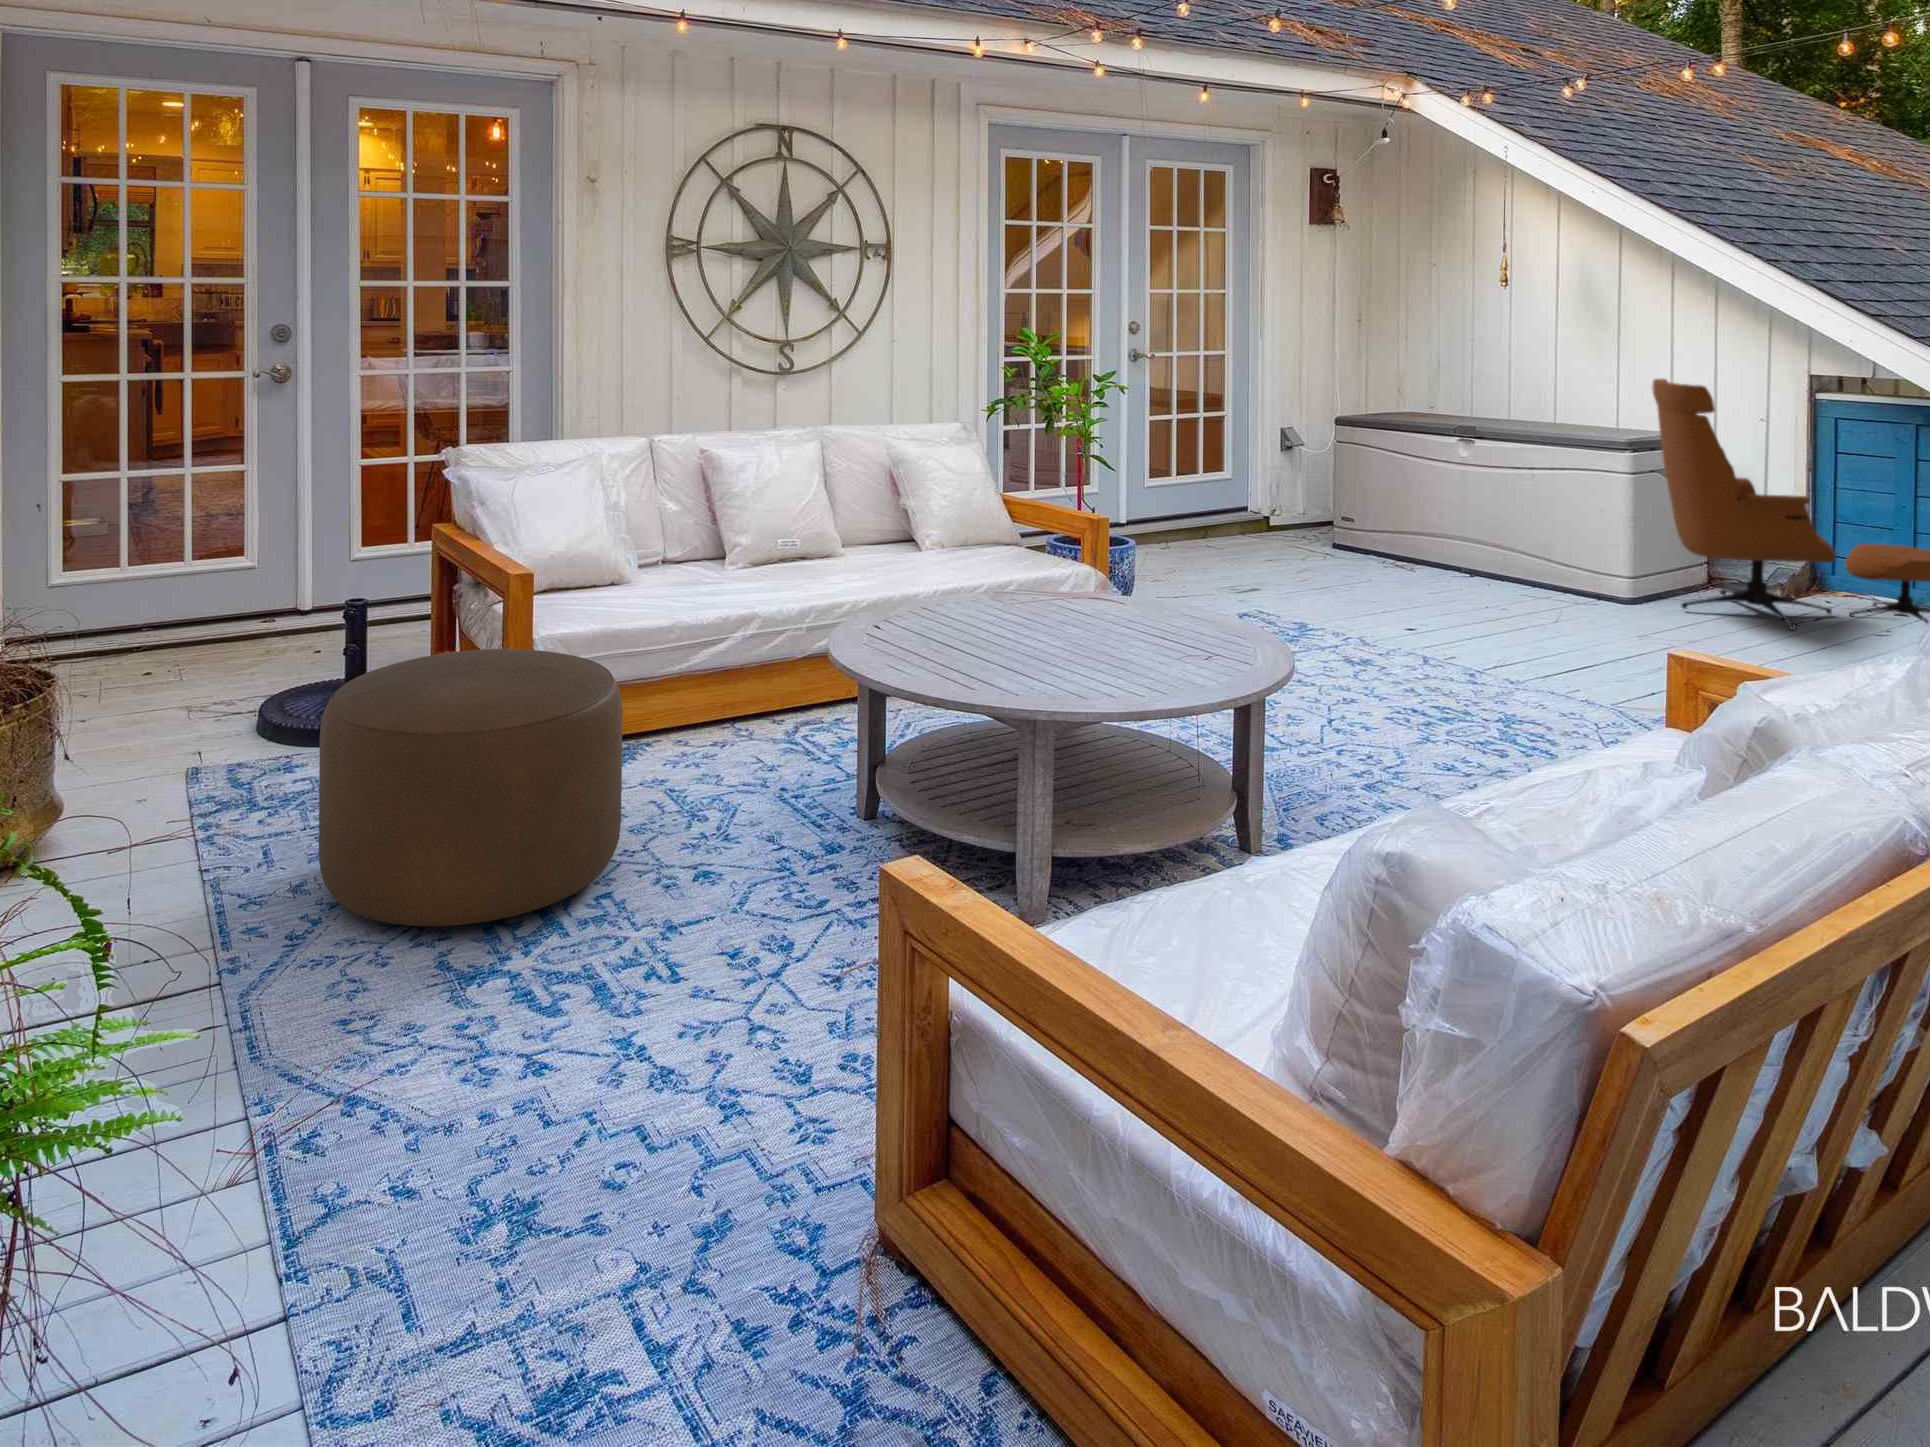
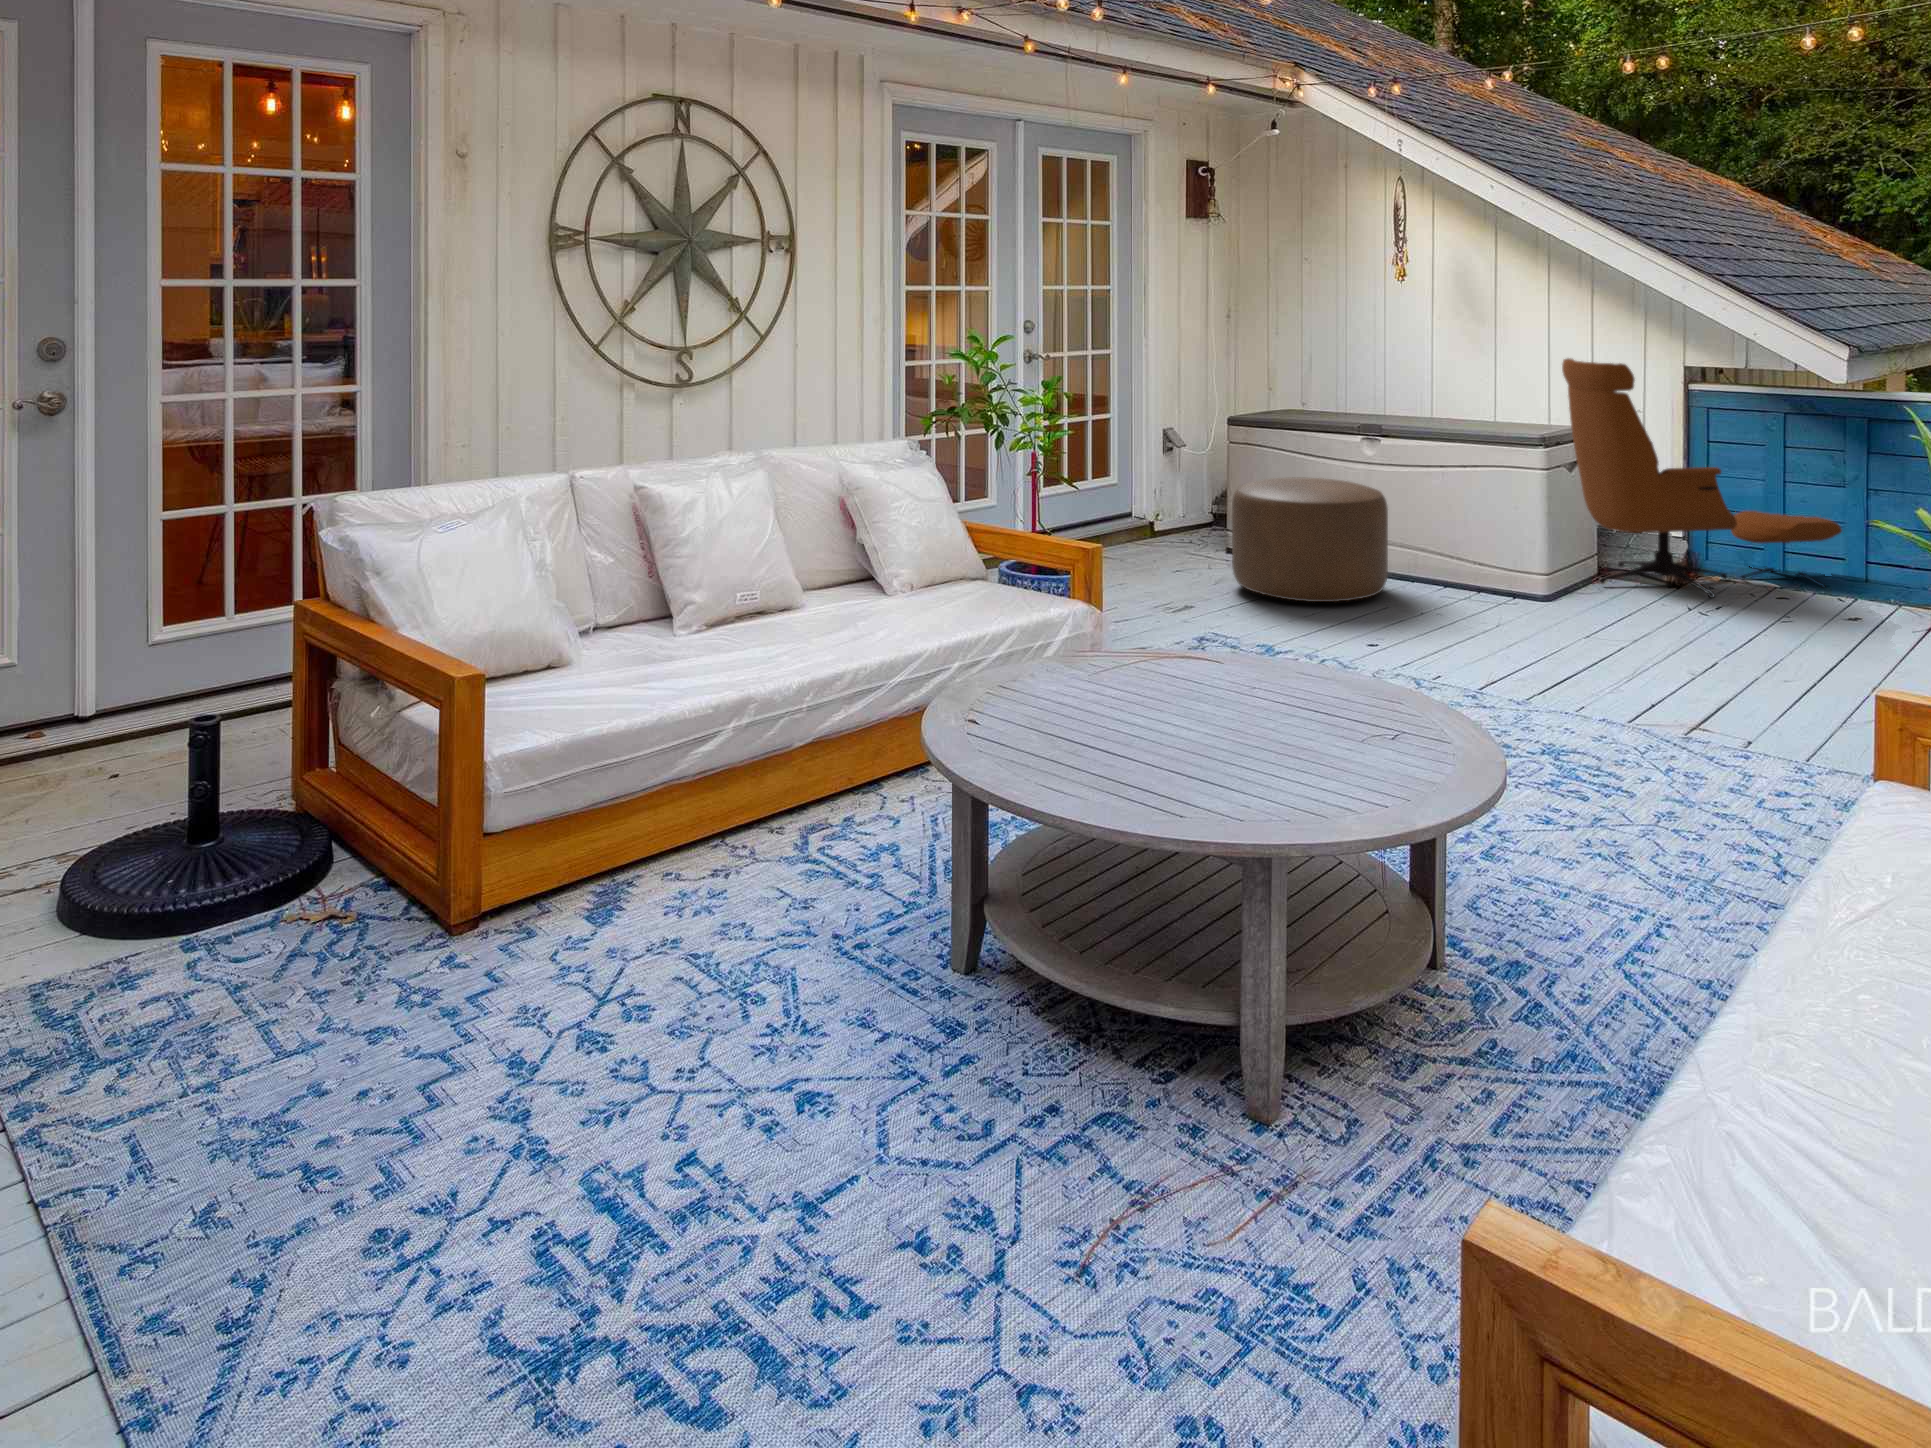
ottoman: present [319,649,622,926] -> present [1232,477,1388,602]

